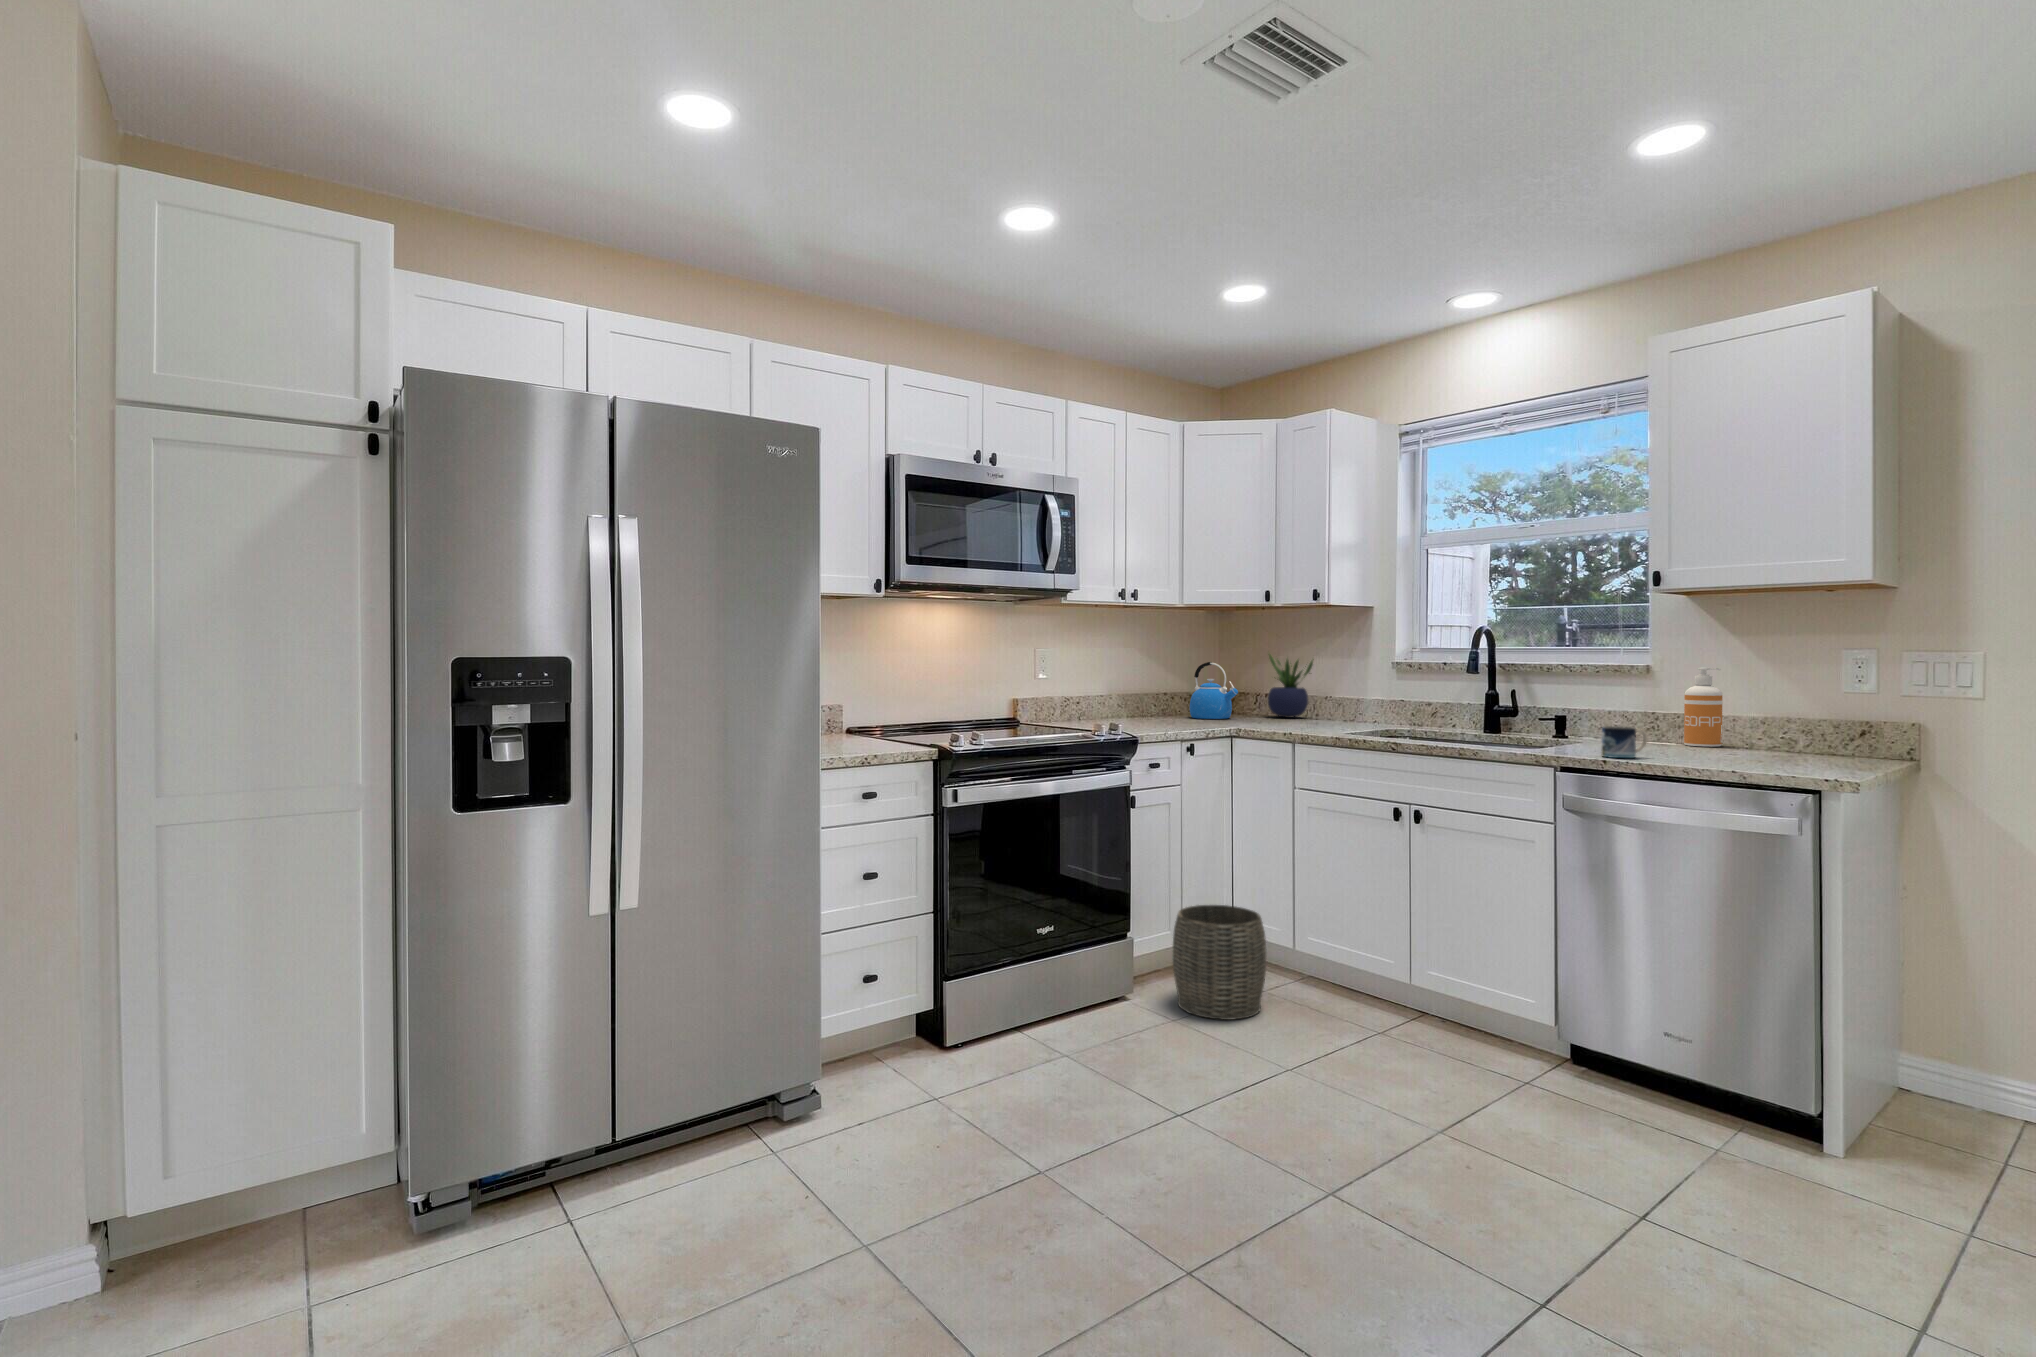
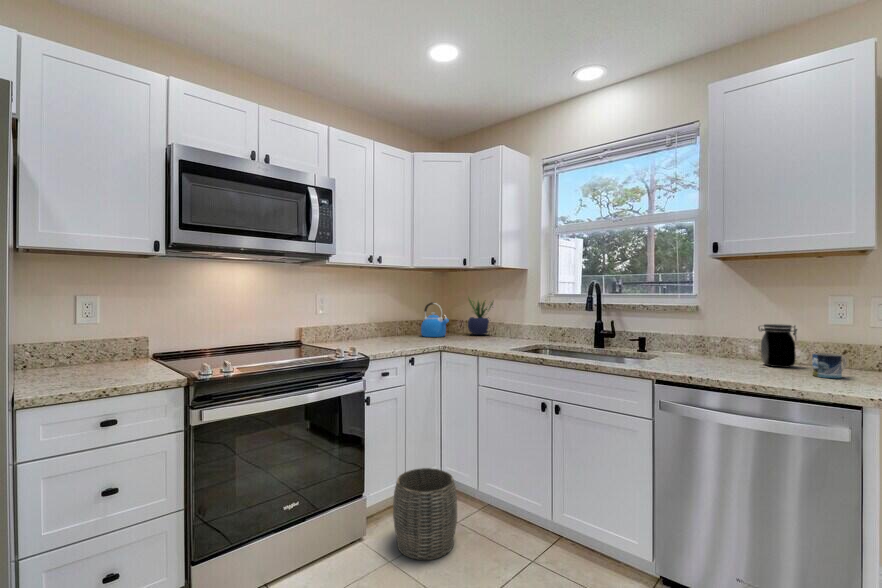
soap dispenser: present [1684,668,1722,747] -> none [722,307,747,360]
jar: none [1730,692,1786,754] -> present [758,324,797,367]
mug: present [1602,726,1647,758] -> present [812,353,847,378]

